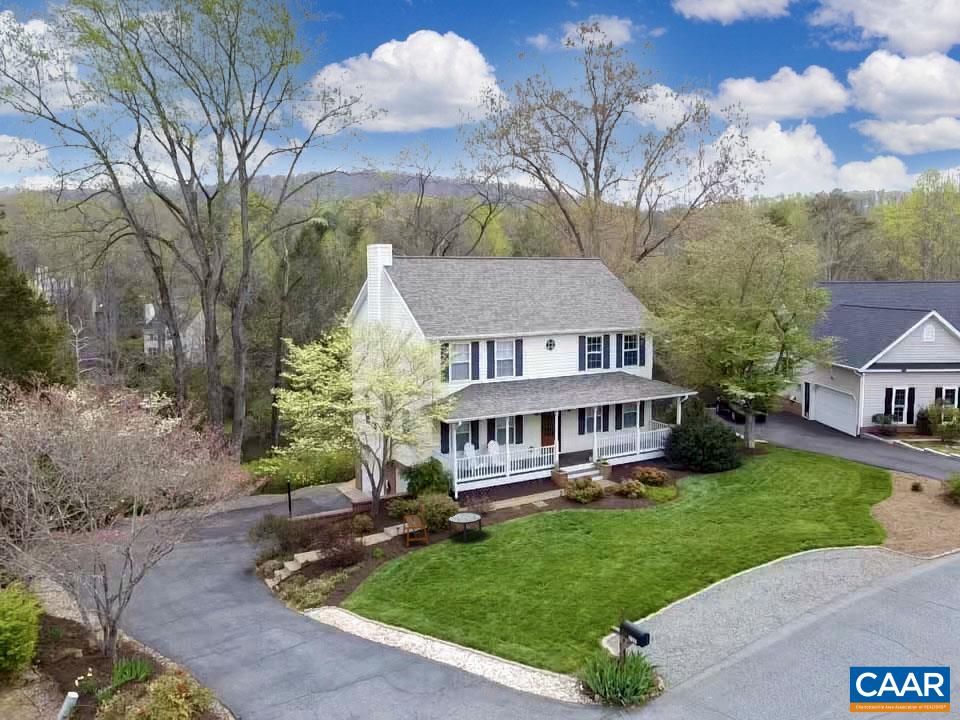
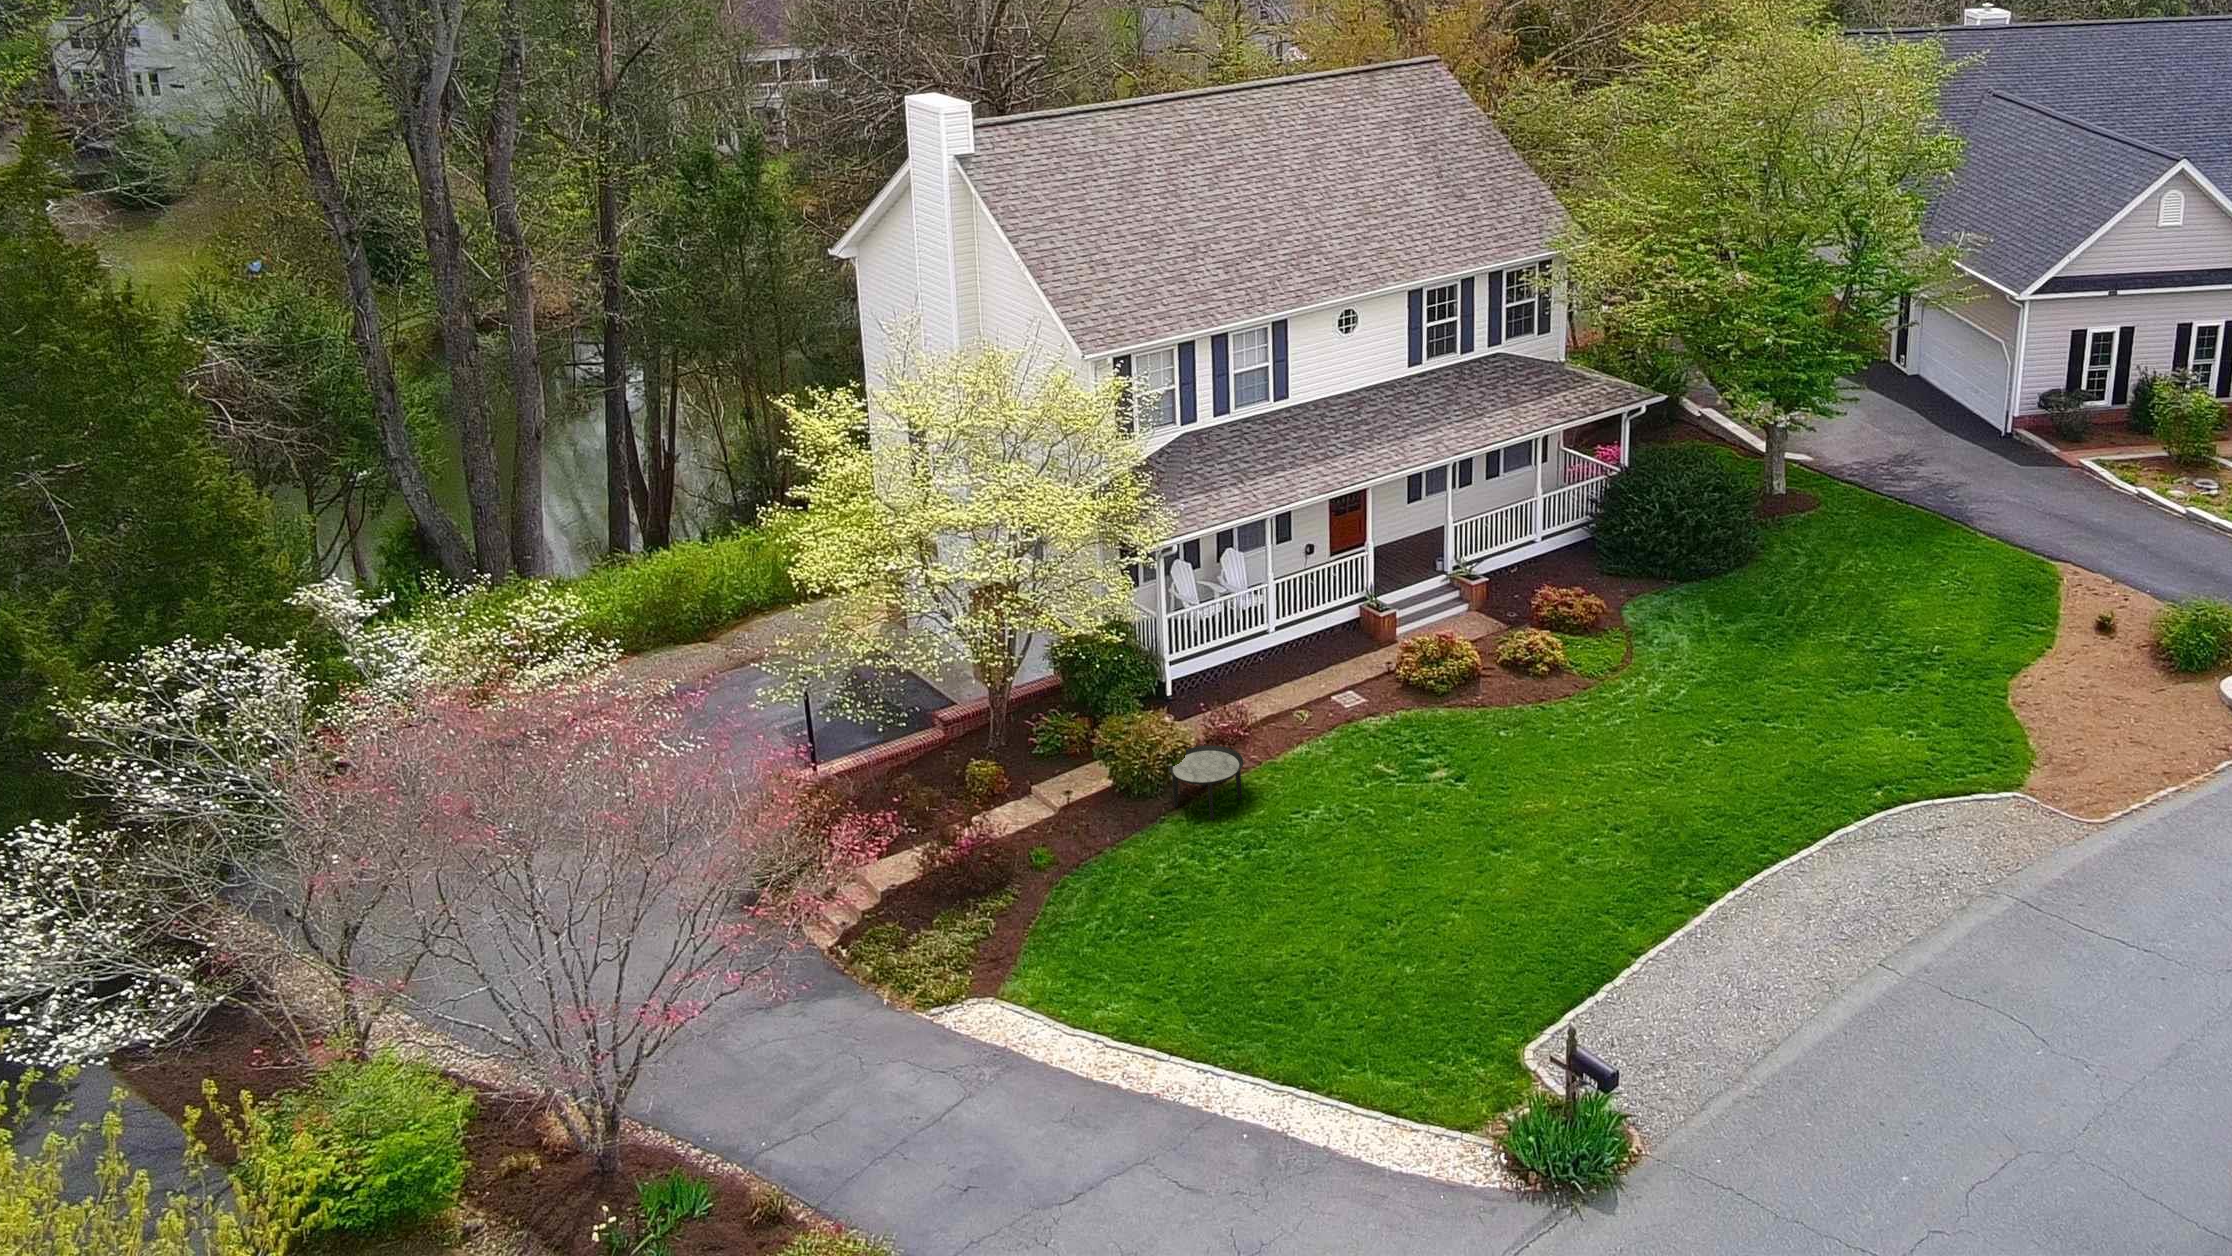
bench: present [403,502,428,546] -> none [1072,734,1135,839]

